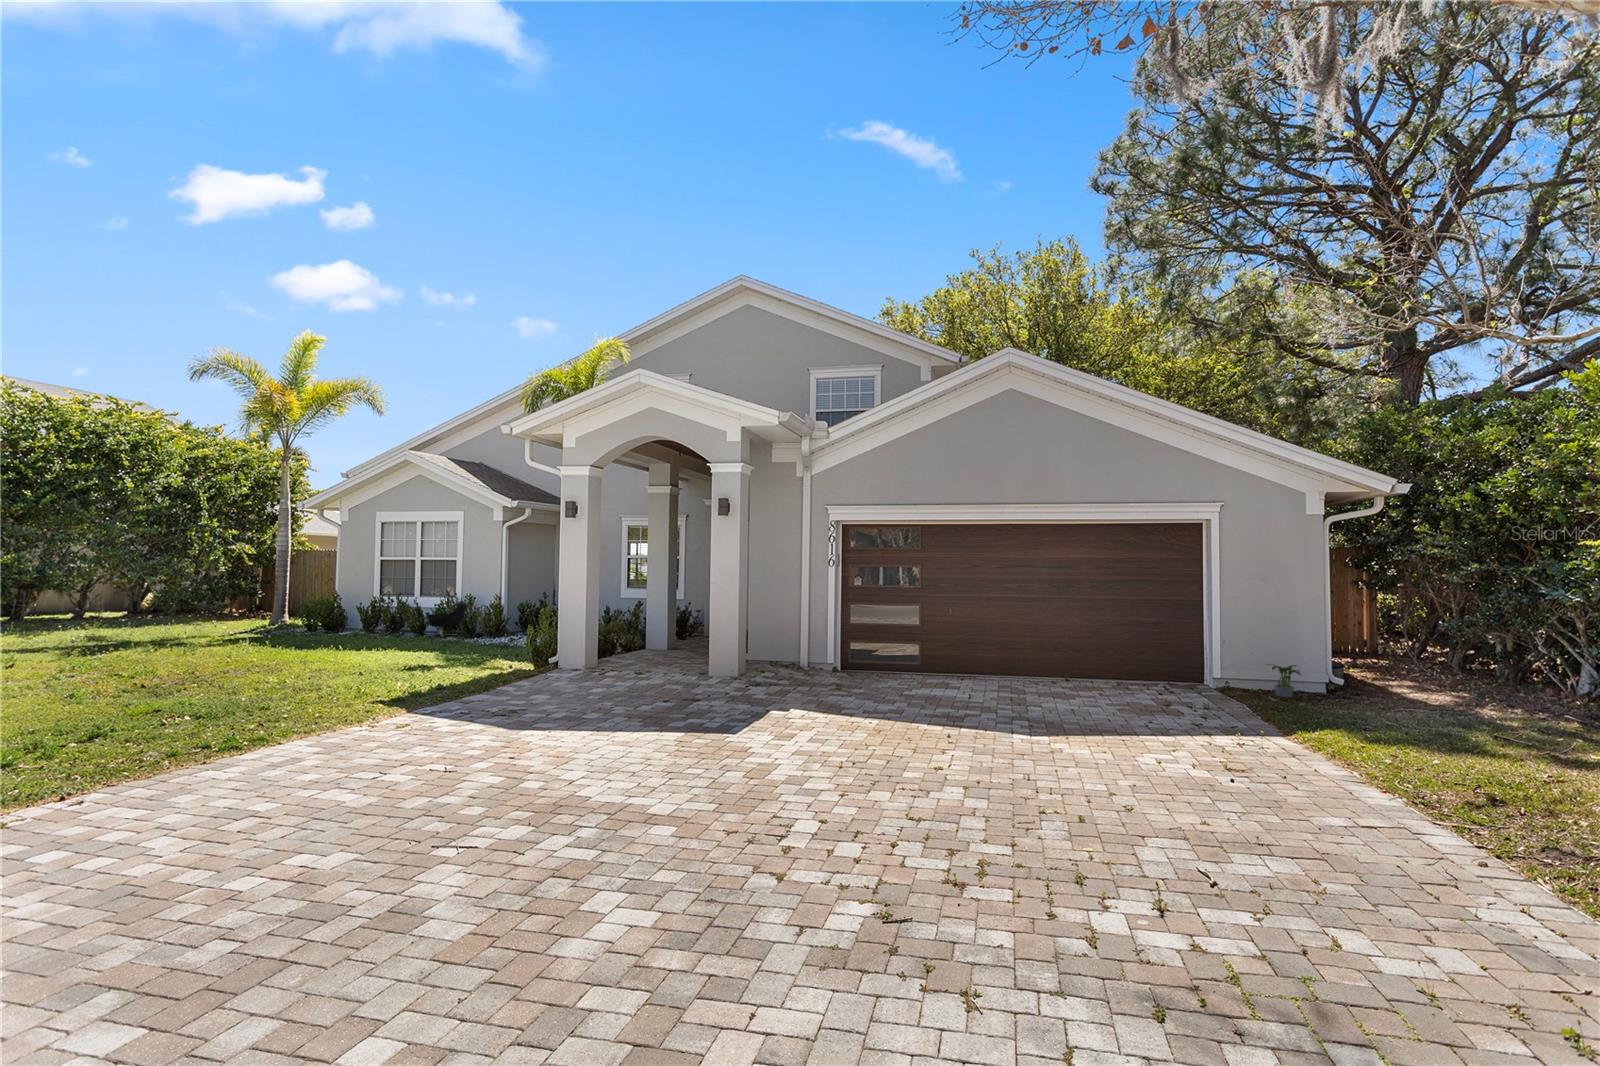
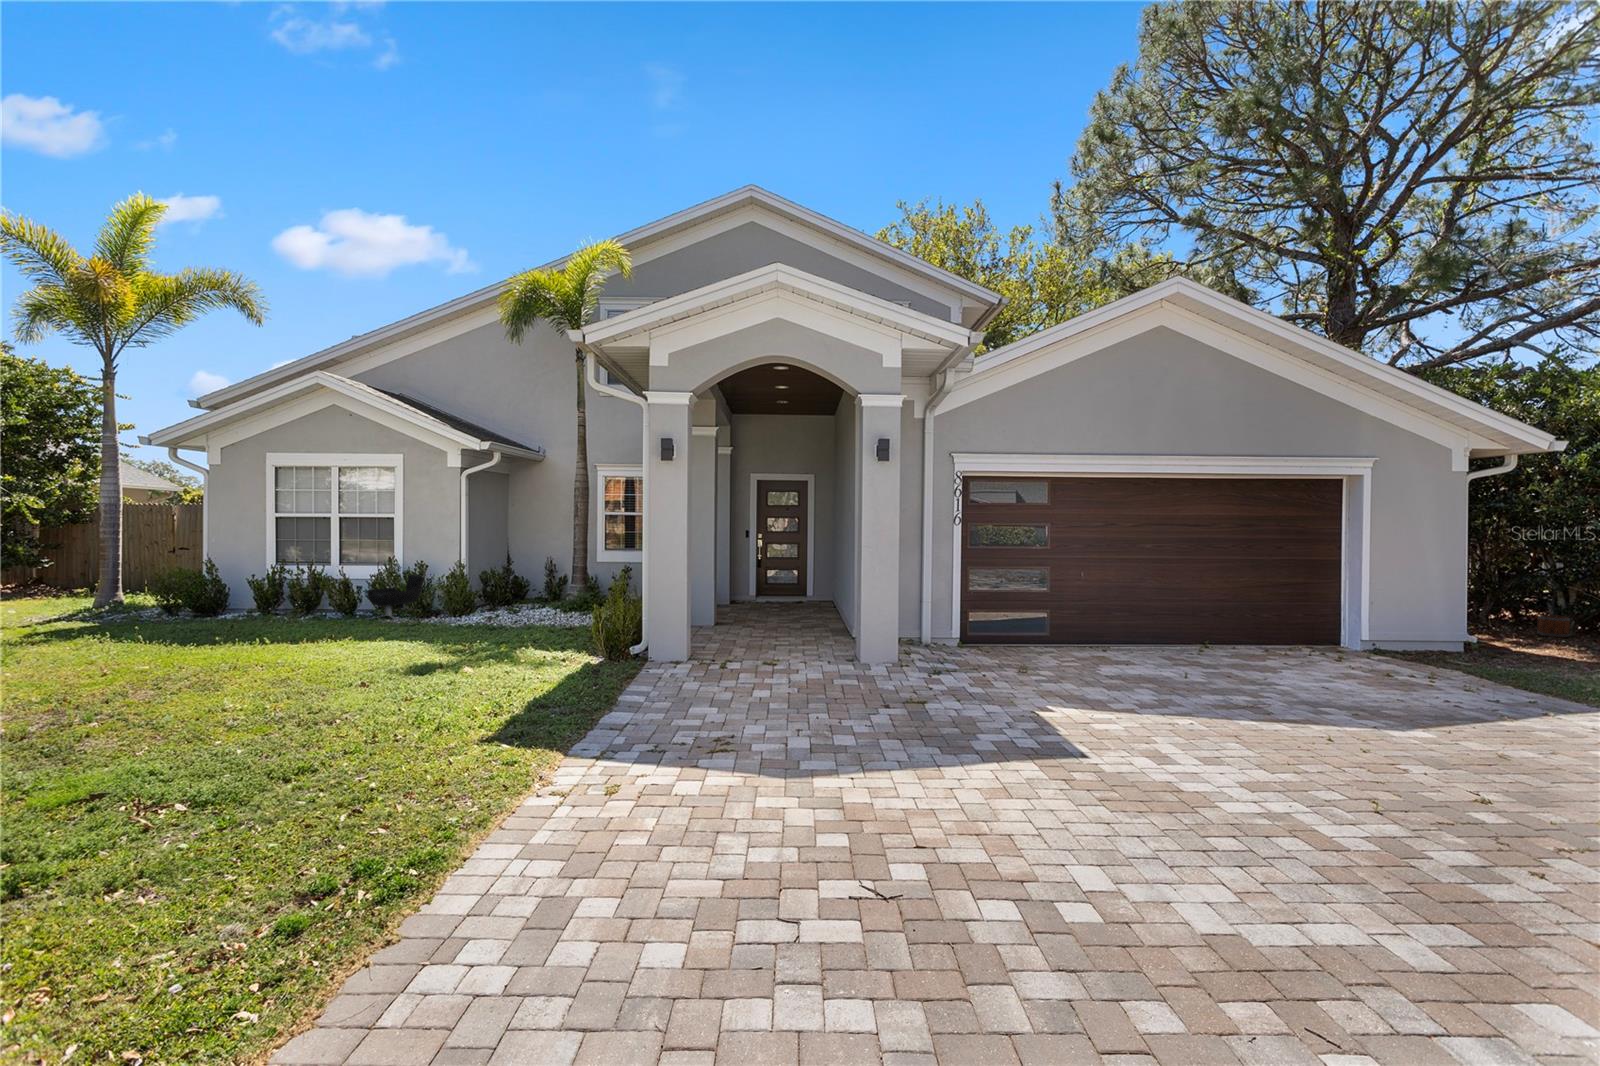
potted plant: present [1266,664,1301,697] -> none [1435,624,1478,658]
bucket: none [1465,665,1498,690] -> present [1537,615,1570,637]

